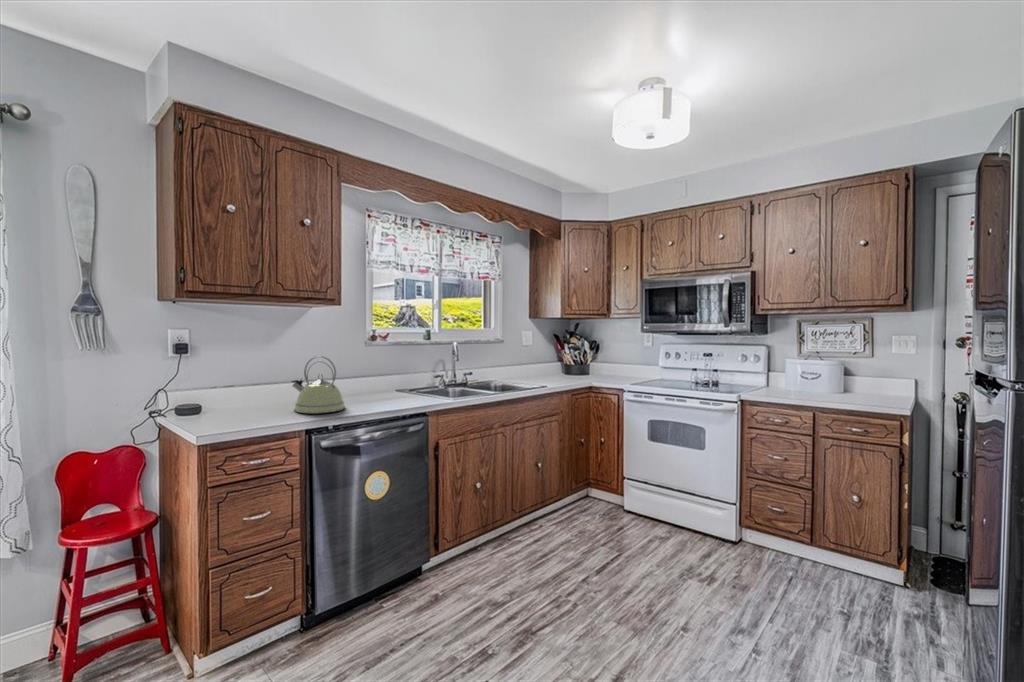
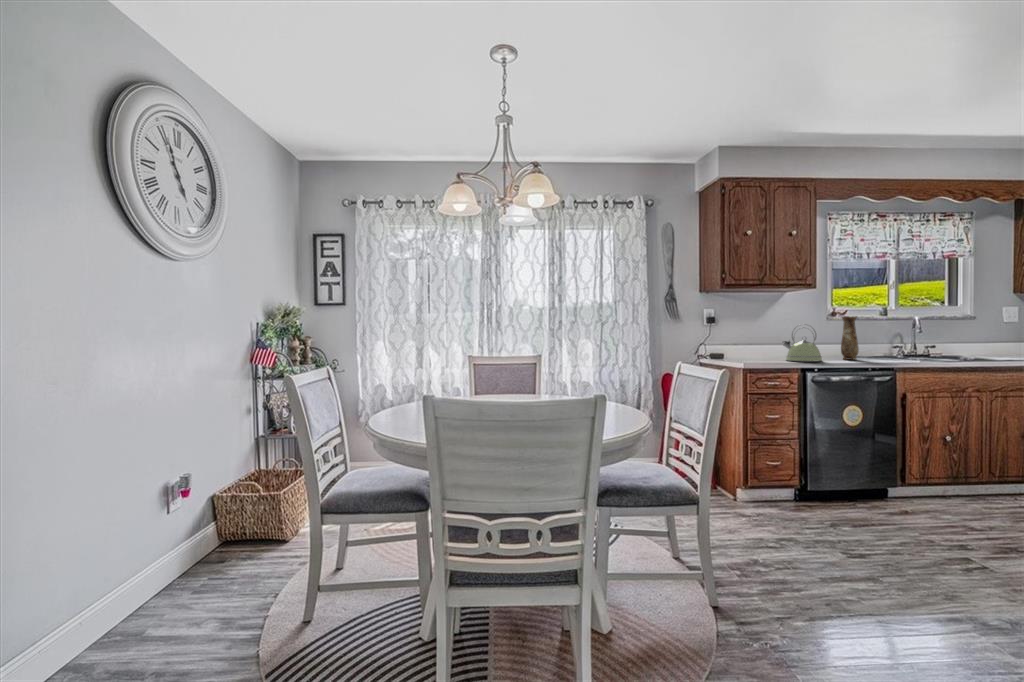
vase: none [373,343,393,400] -> present [841,316,859,360]

